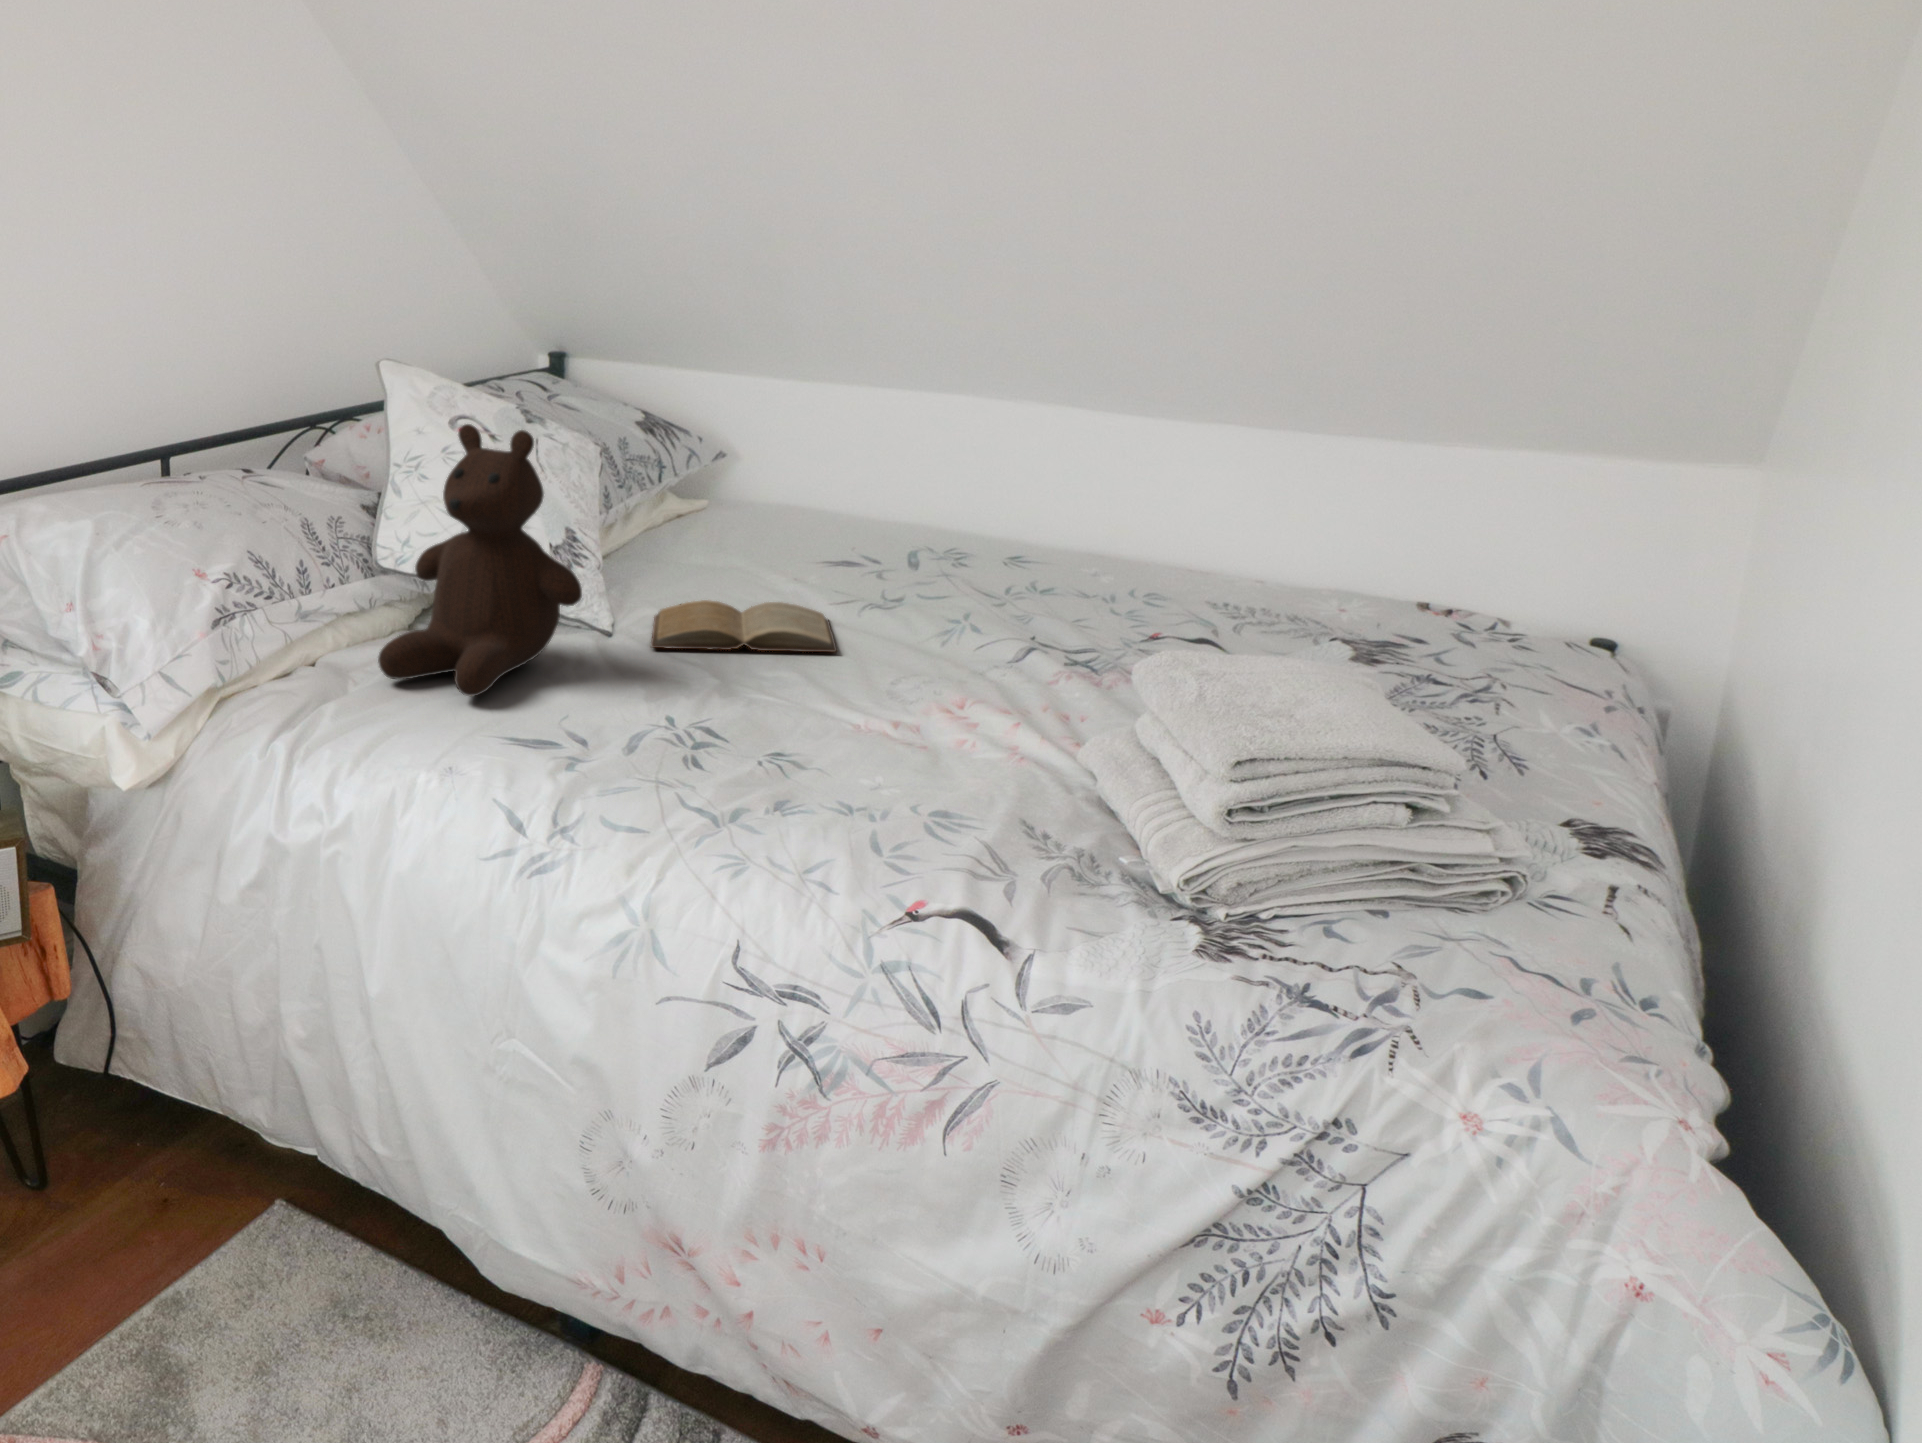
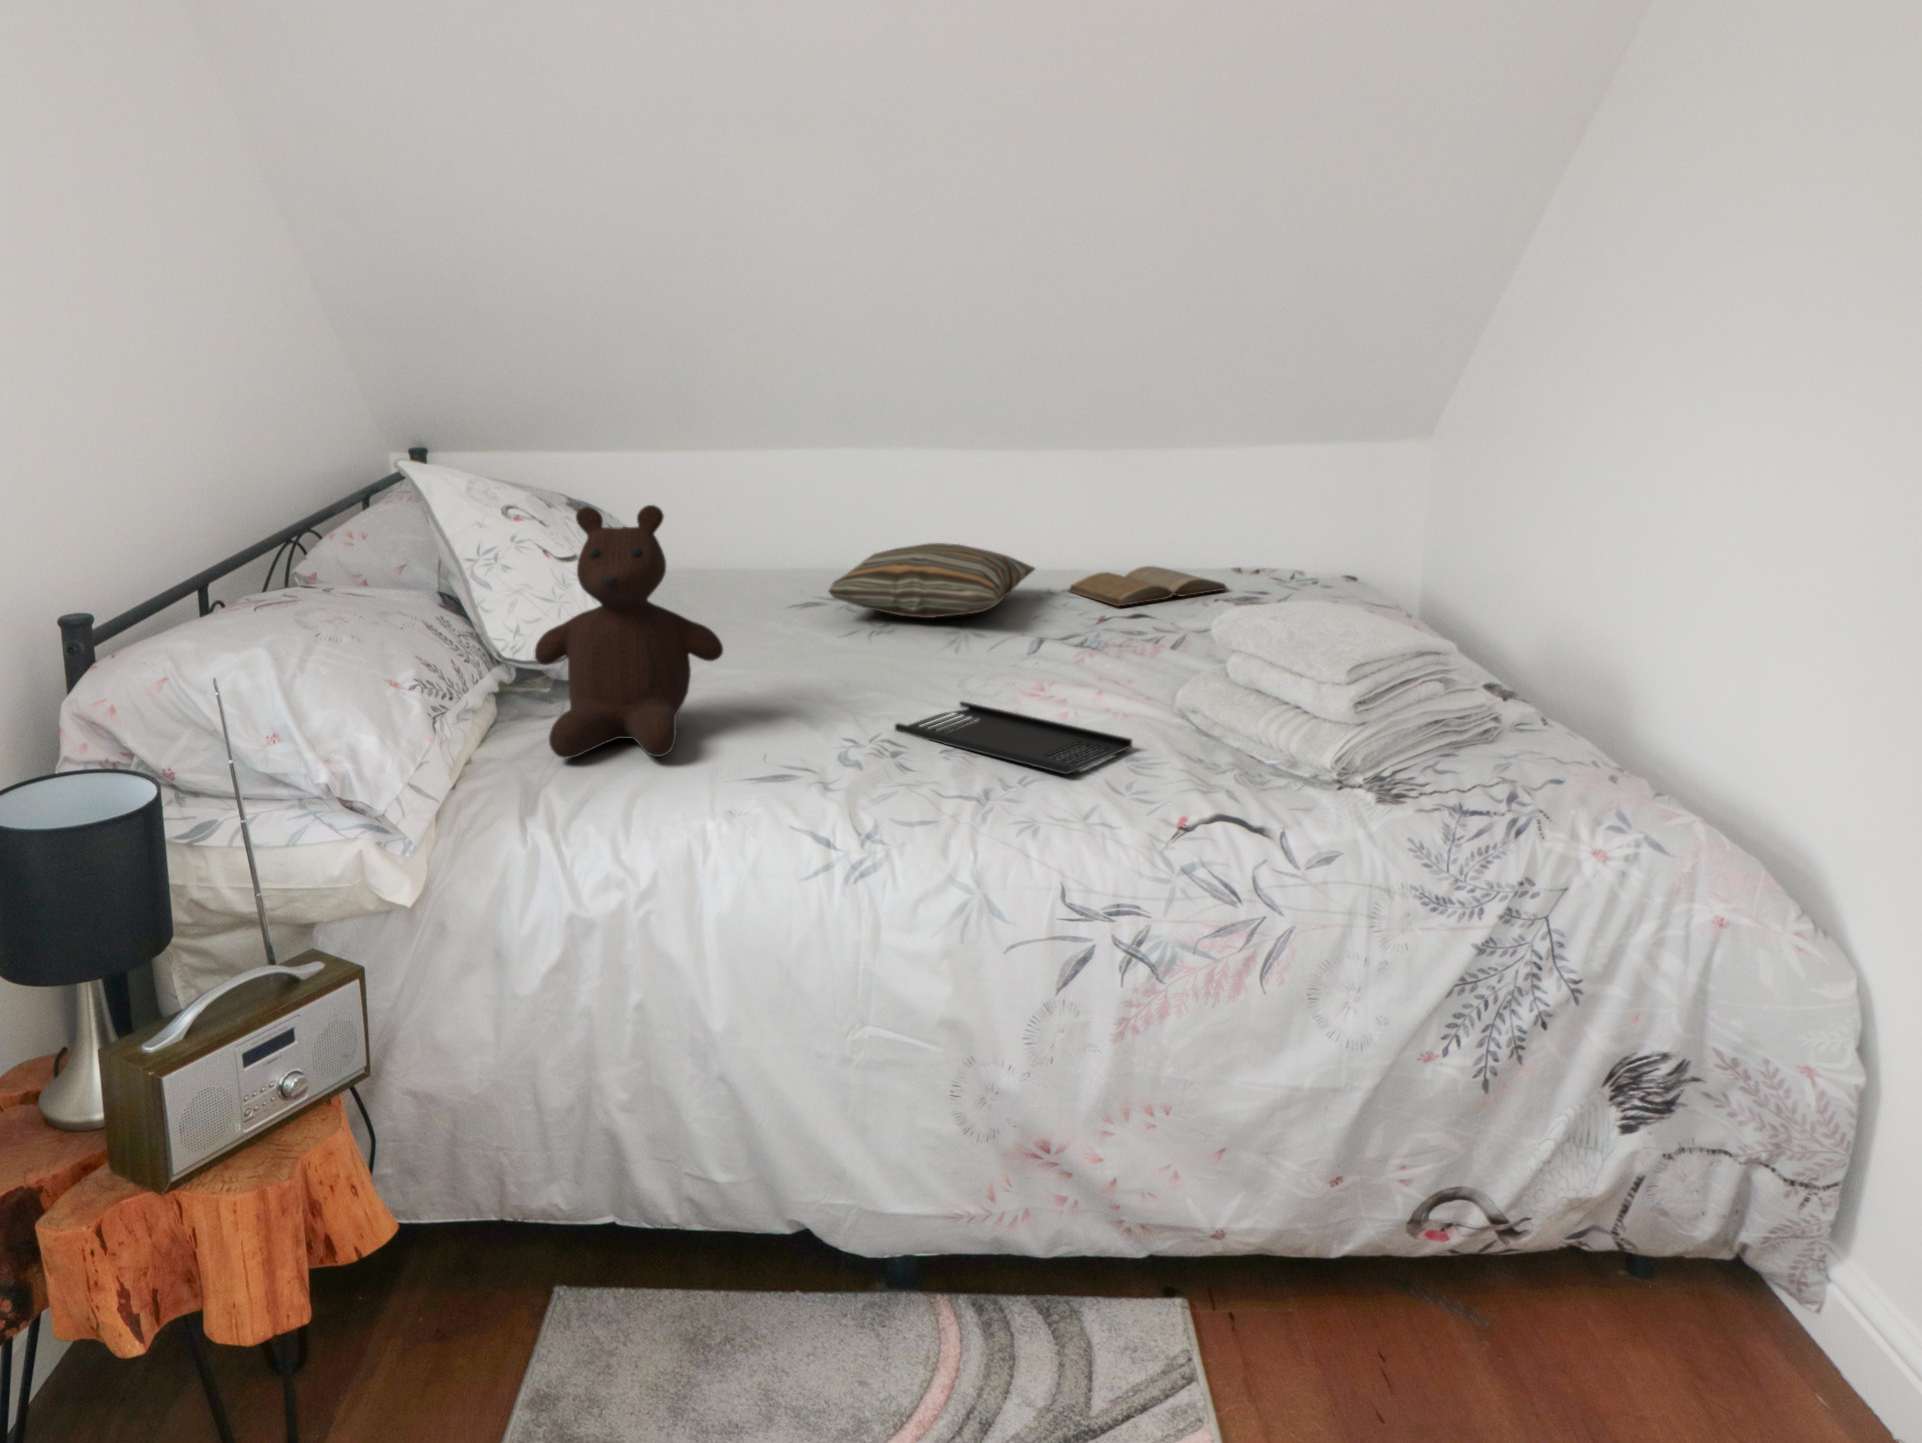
pillow: none [835,520,1111,607] -> present [829,543,1035,618]
book: present [651,600,837,652] -> present [1068,566,1228,606]
tray: none [740,704,966,815] -> present [895,702,1132,774]

